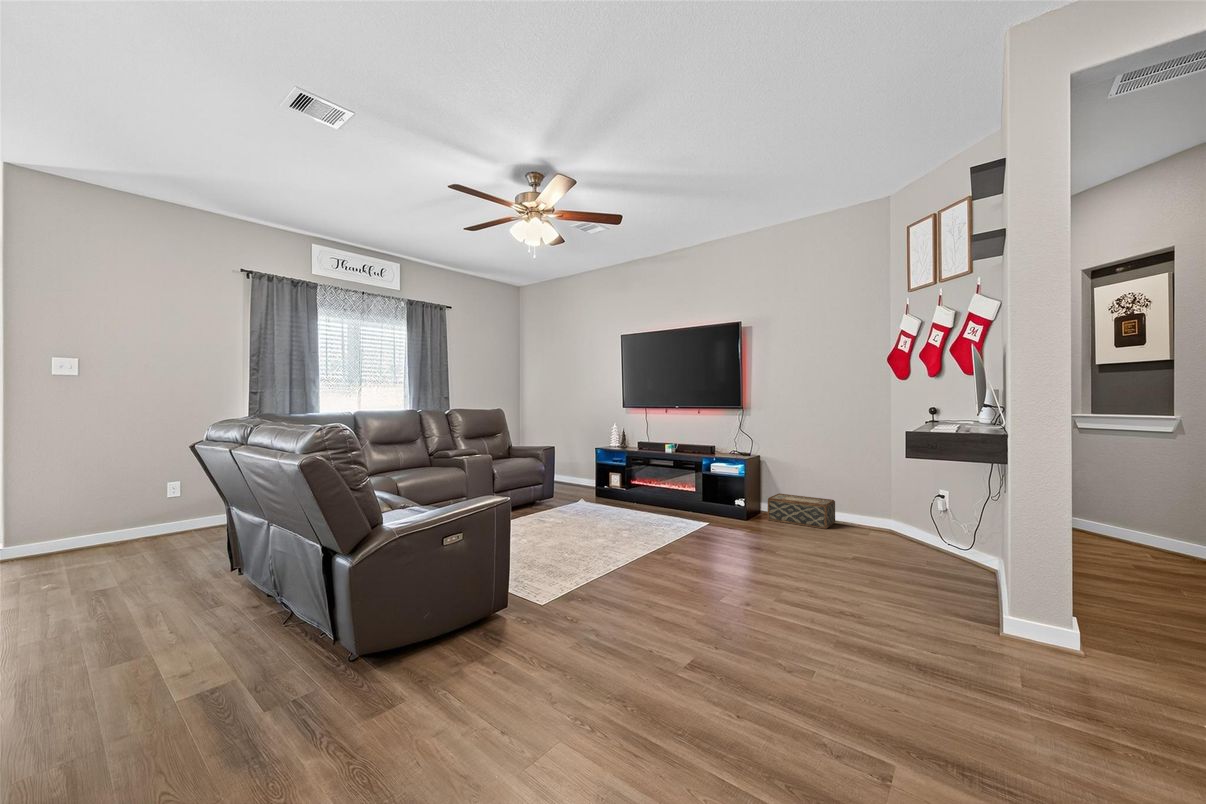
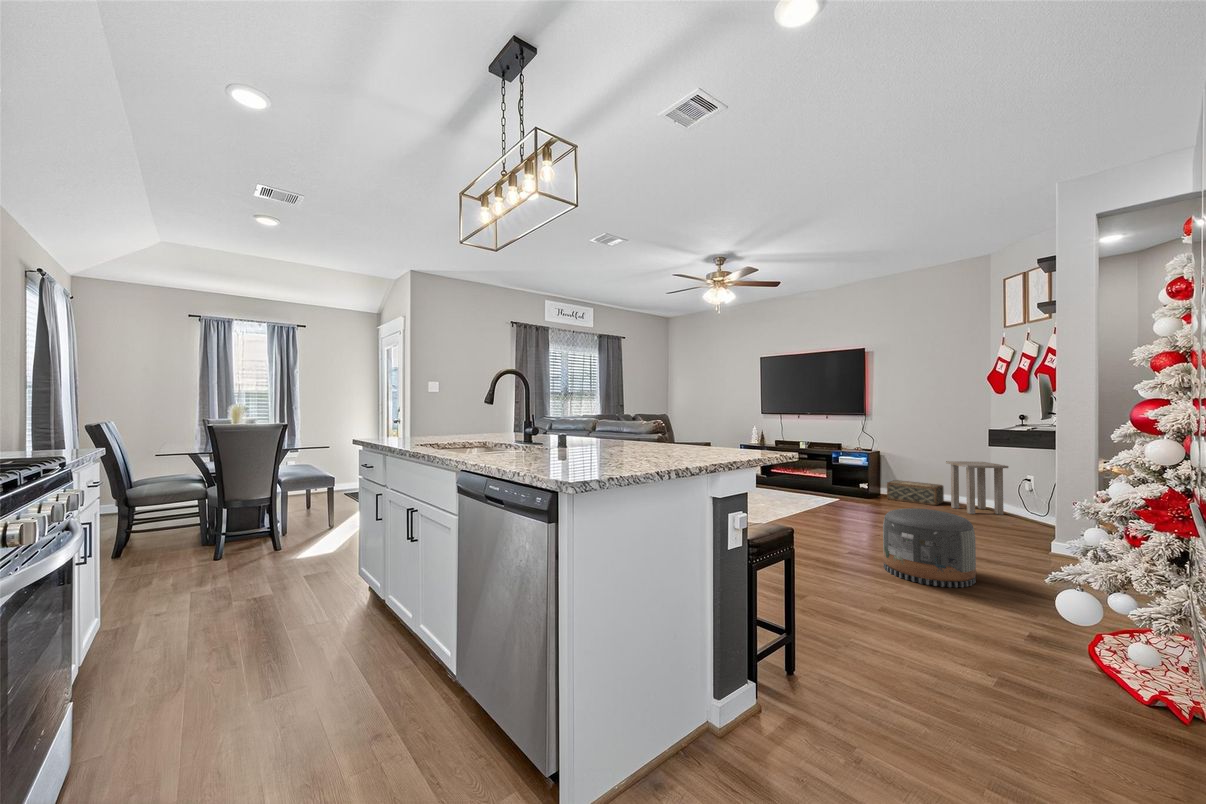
side table: none [838,469,914,543] -> present [946,461,1008,515]
pouf: none [737,581,899,771] -> present [883,508,976,588]

